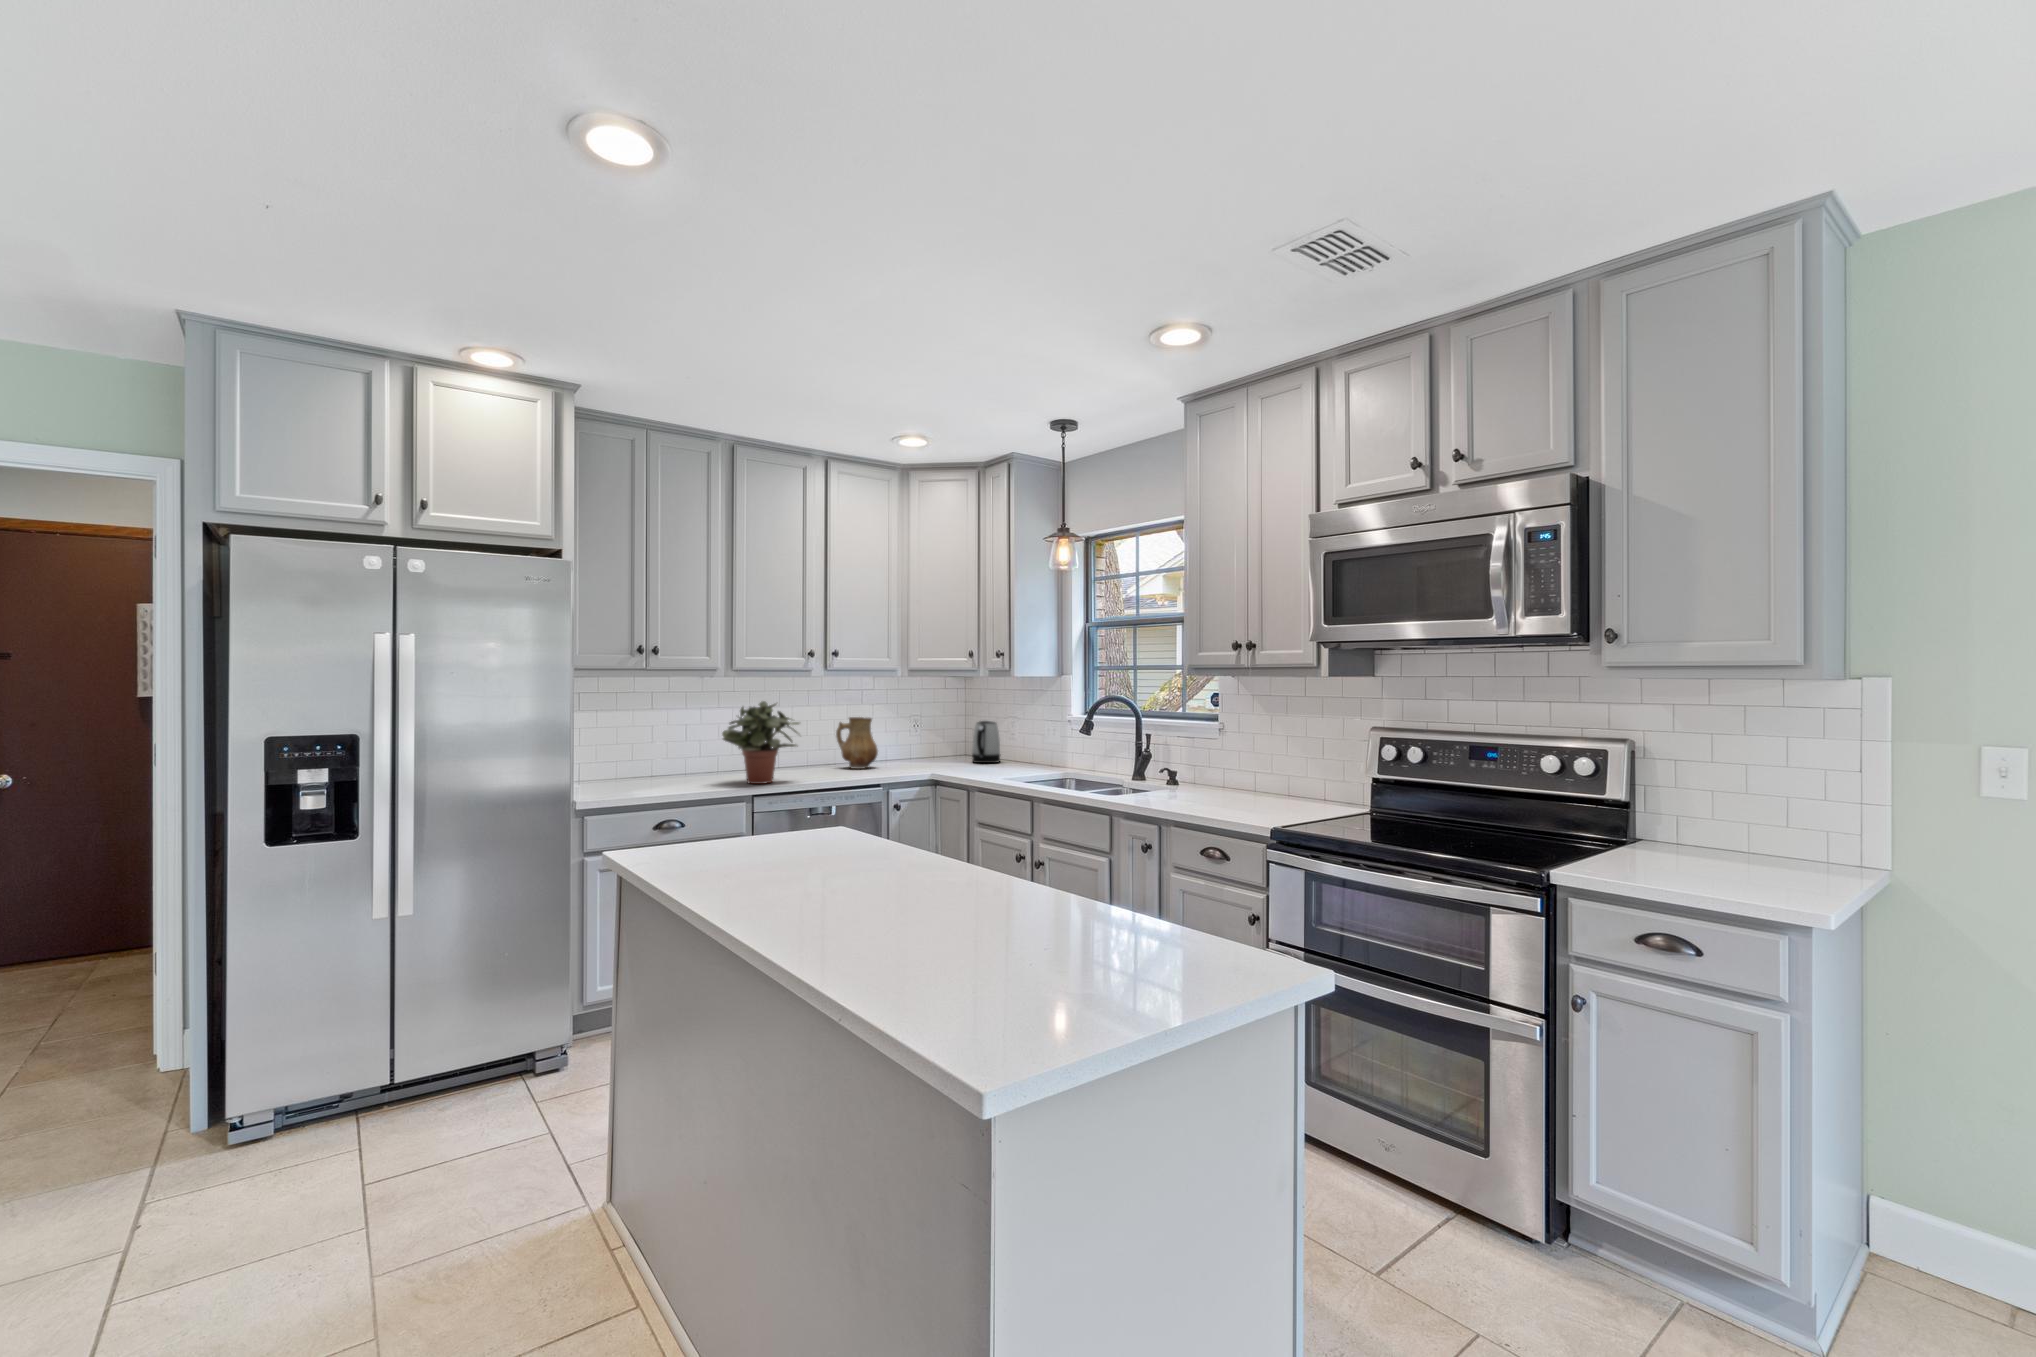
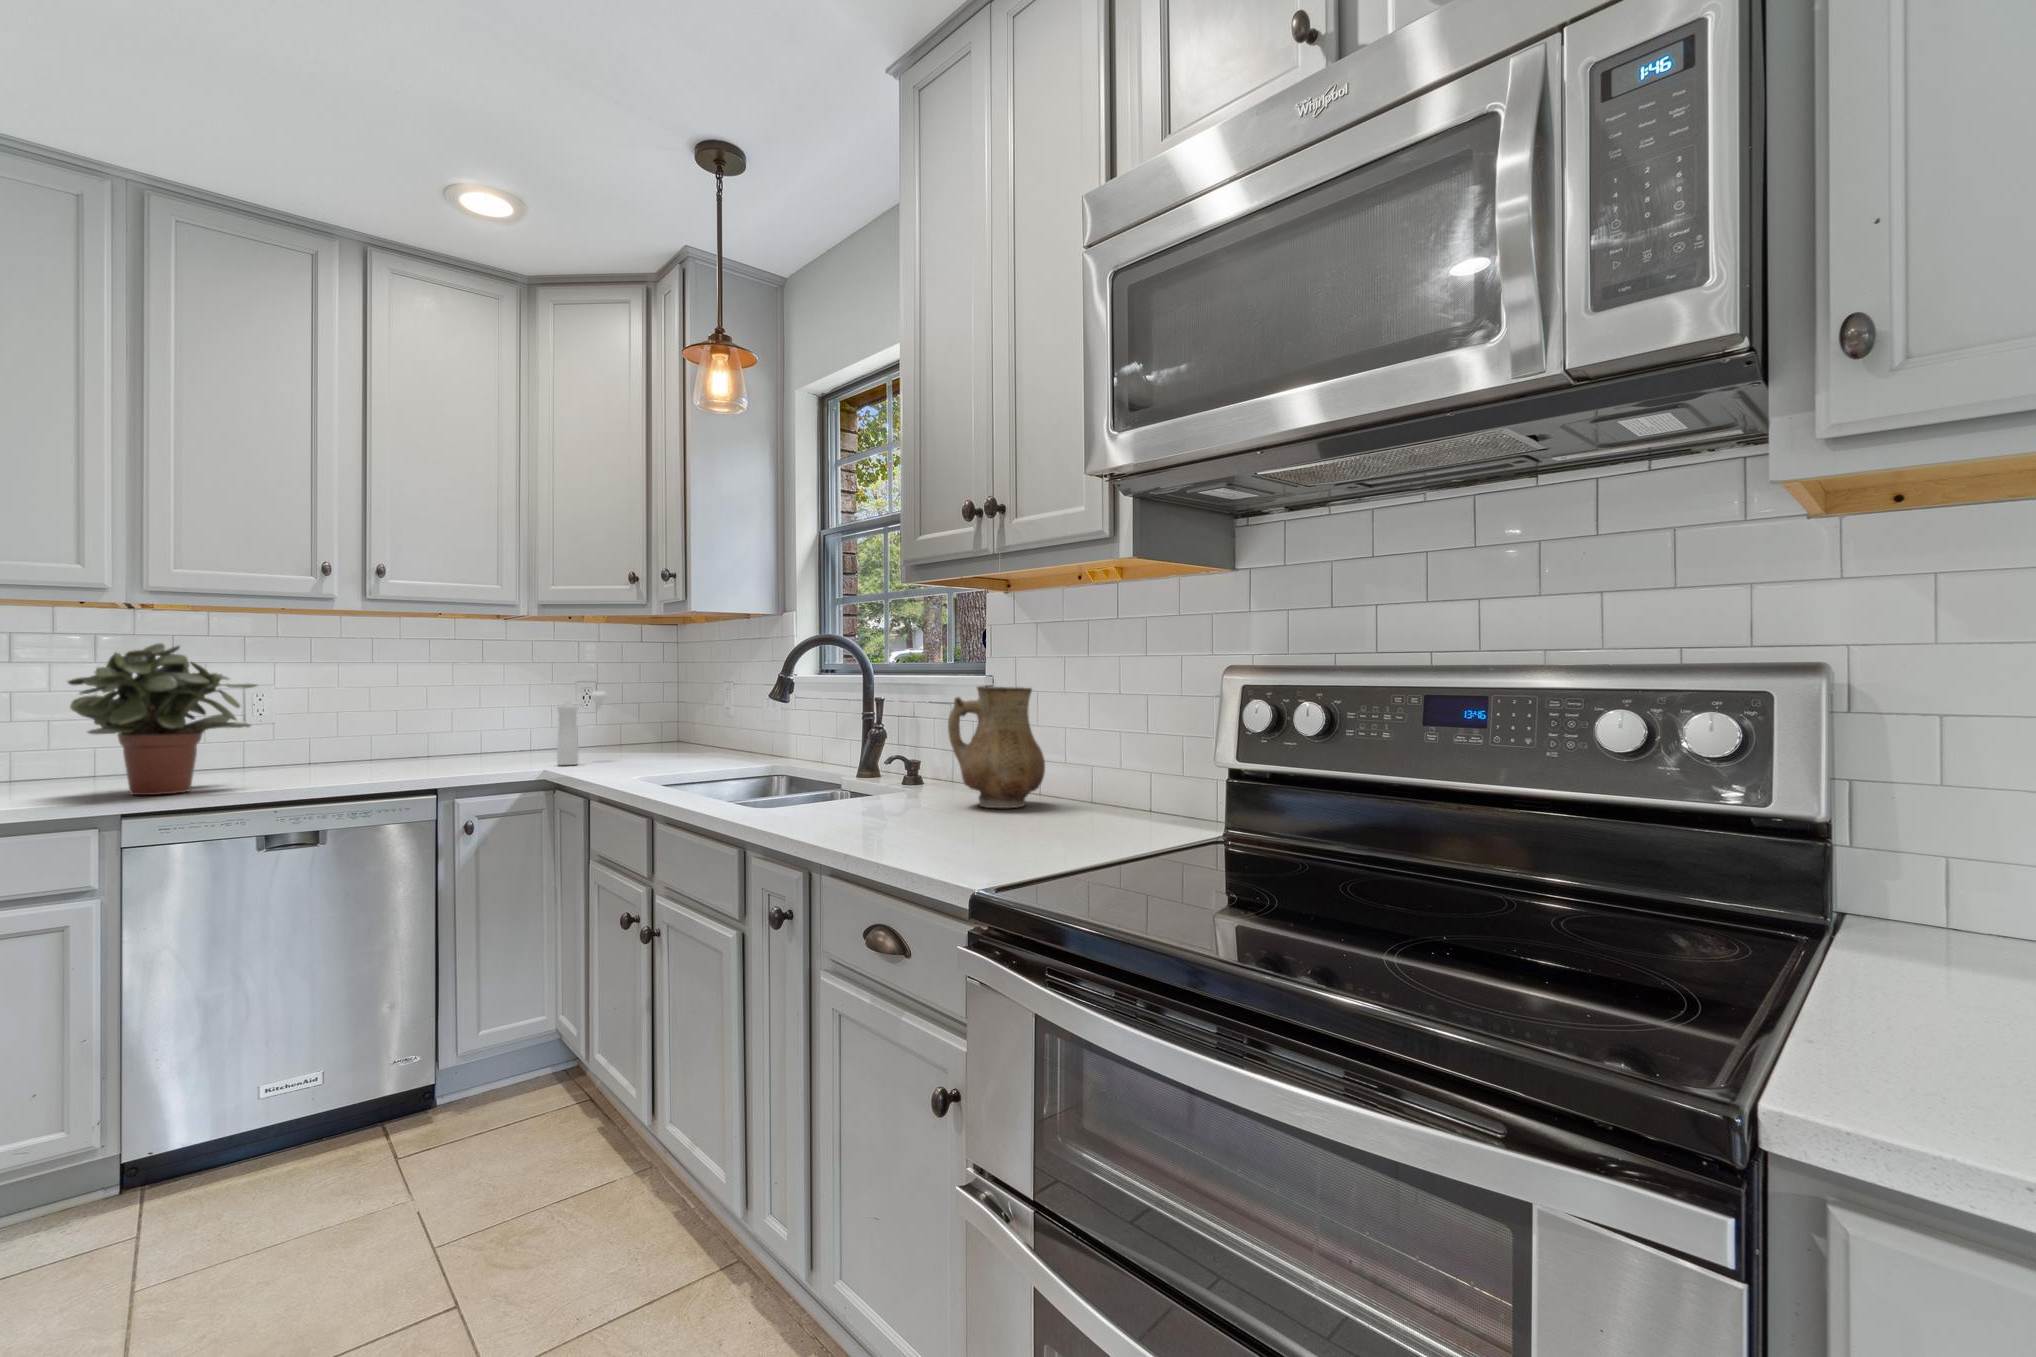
ceramic pitcher: present [836,717,878,769] -> present [948,686,1045,808]
kettle: present [972,721,1000,763] -> none [656,690,703,755]
pepper mill: none [929,723,953,769] -> present [557,691,606,765]

